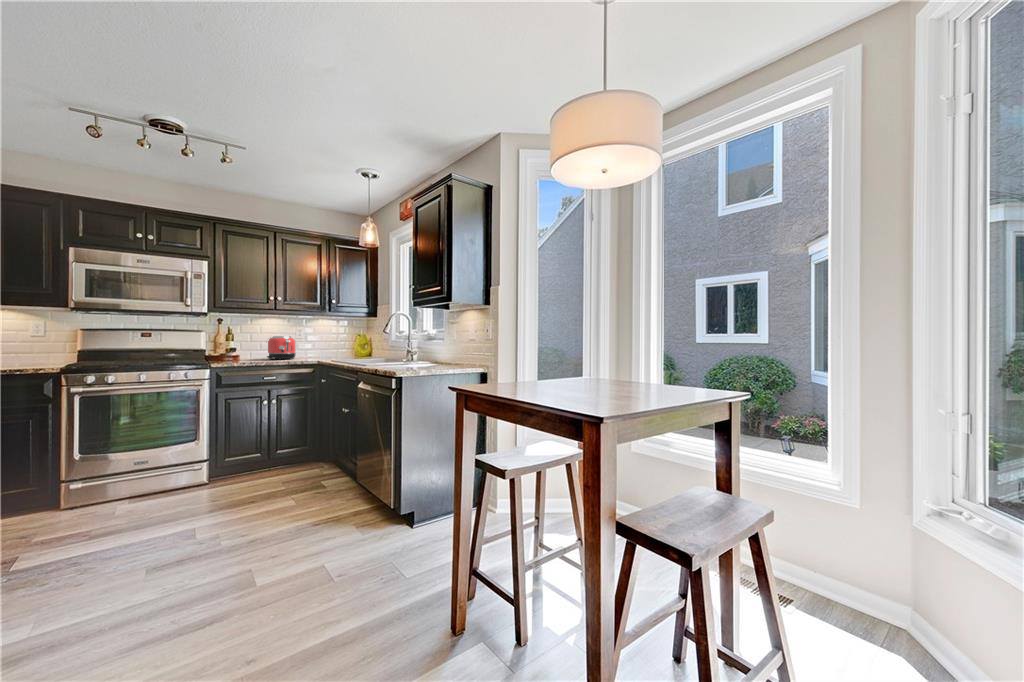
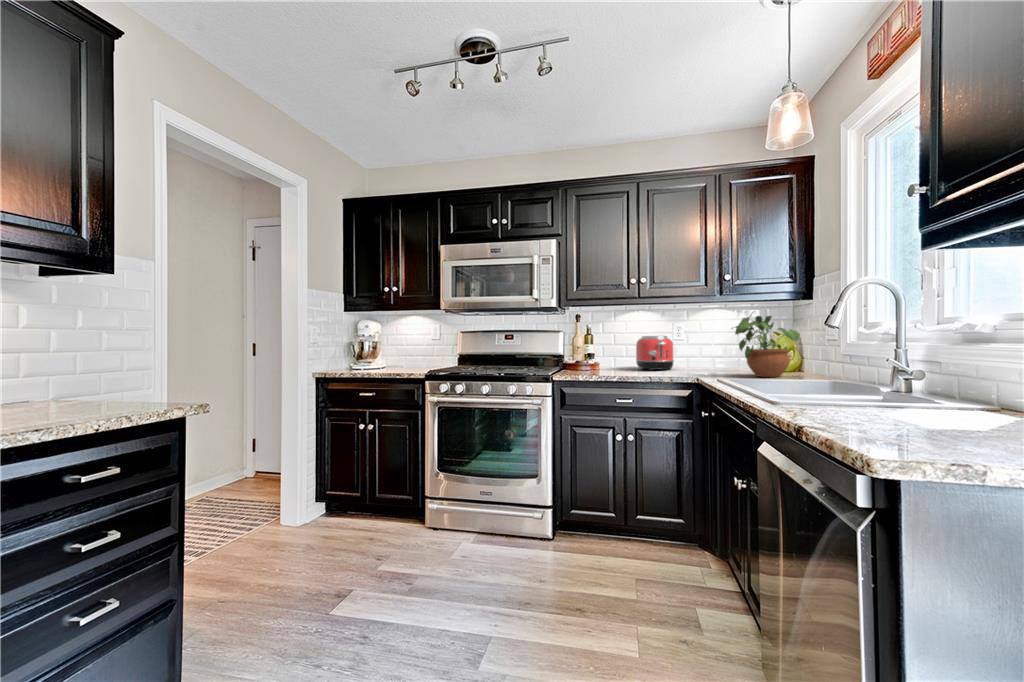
potted plant: none [336,322,372,359] -> present [735,312,800,377]

